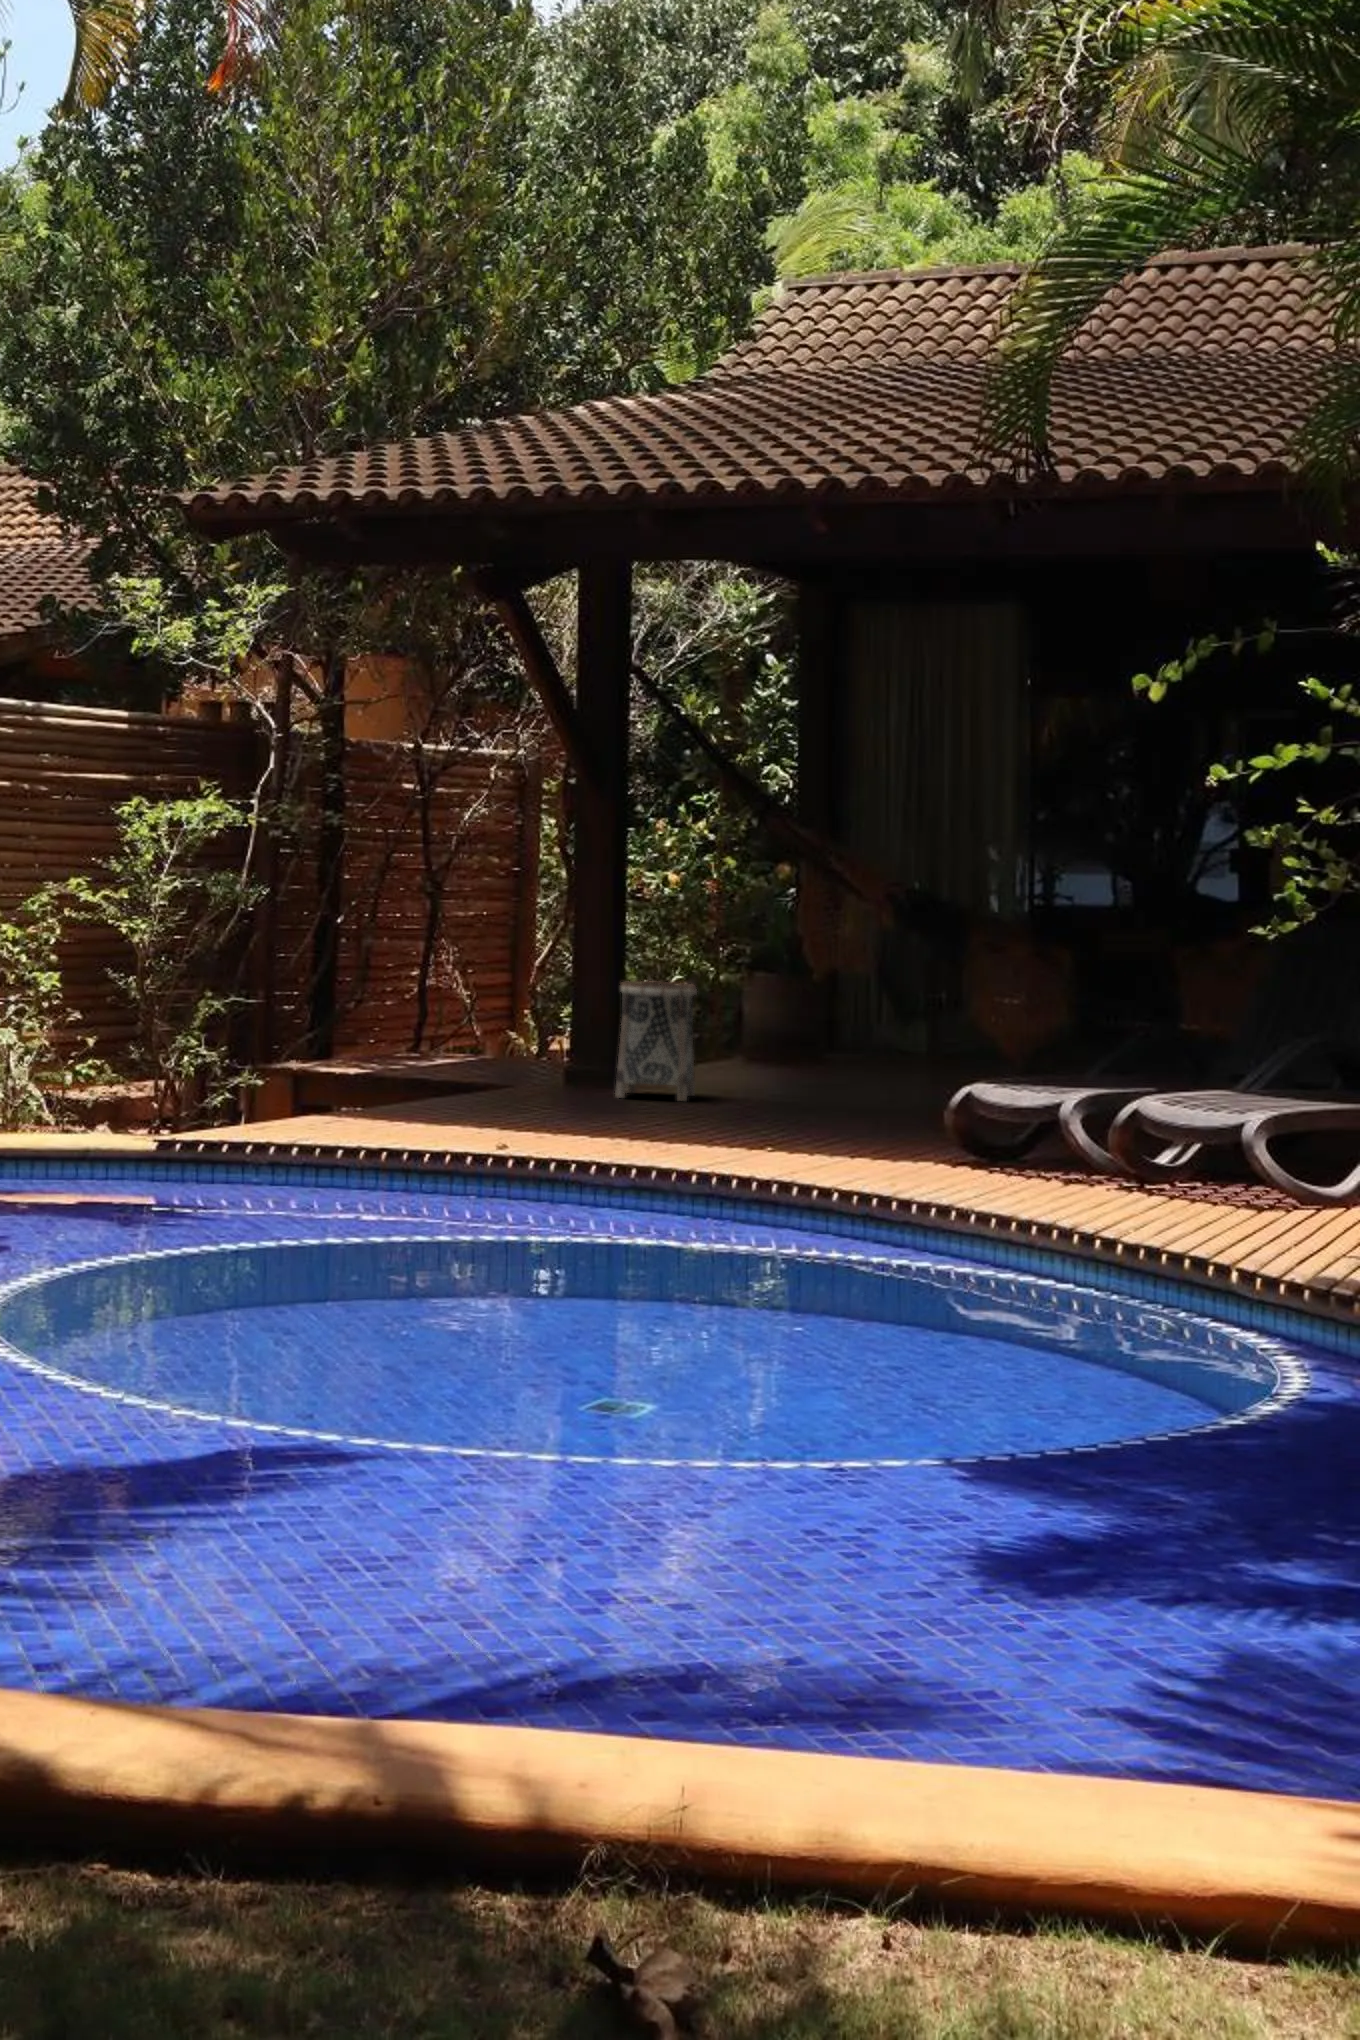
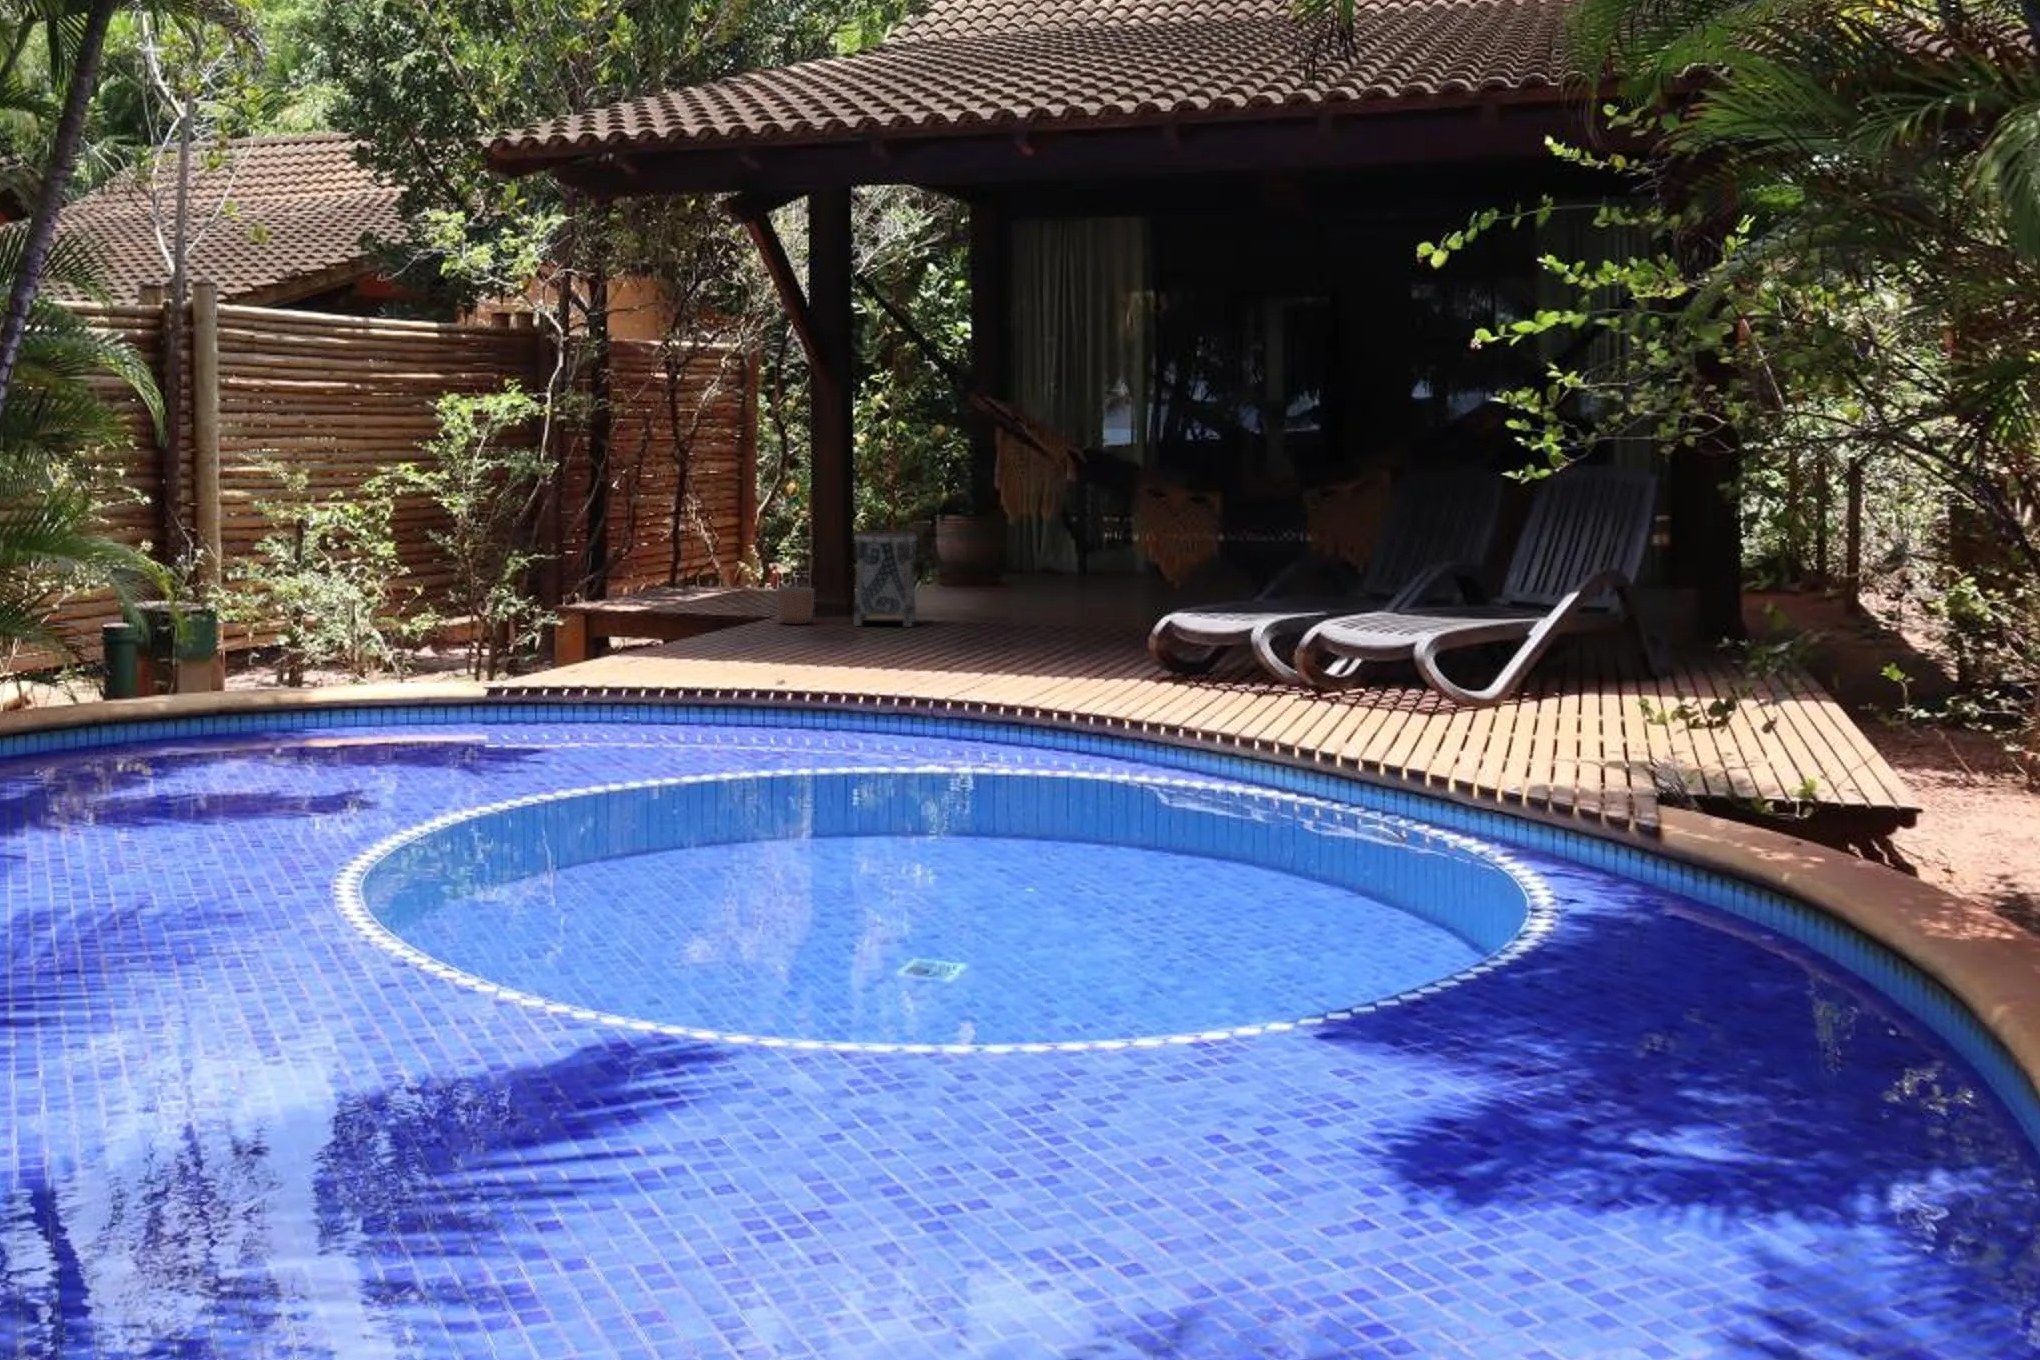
planter: none [522,1048,569,1094] -> present [777,587,814,624]

